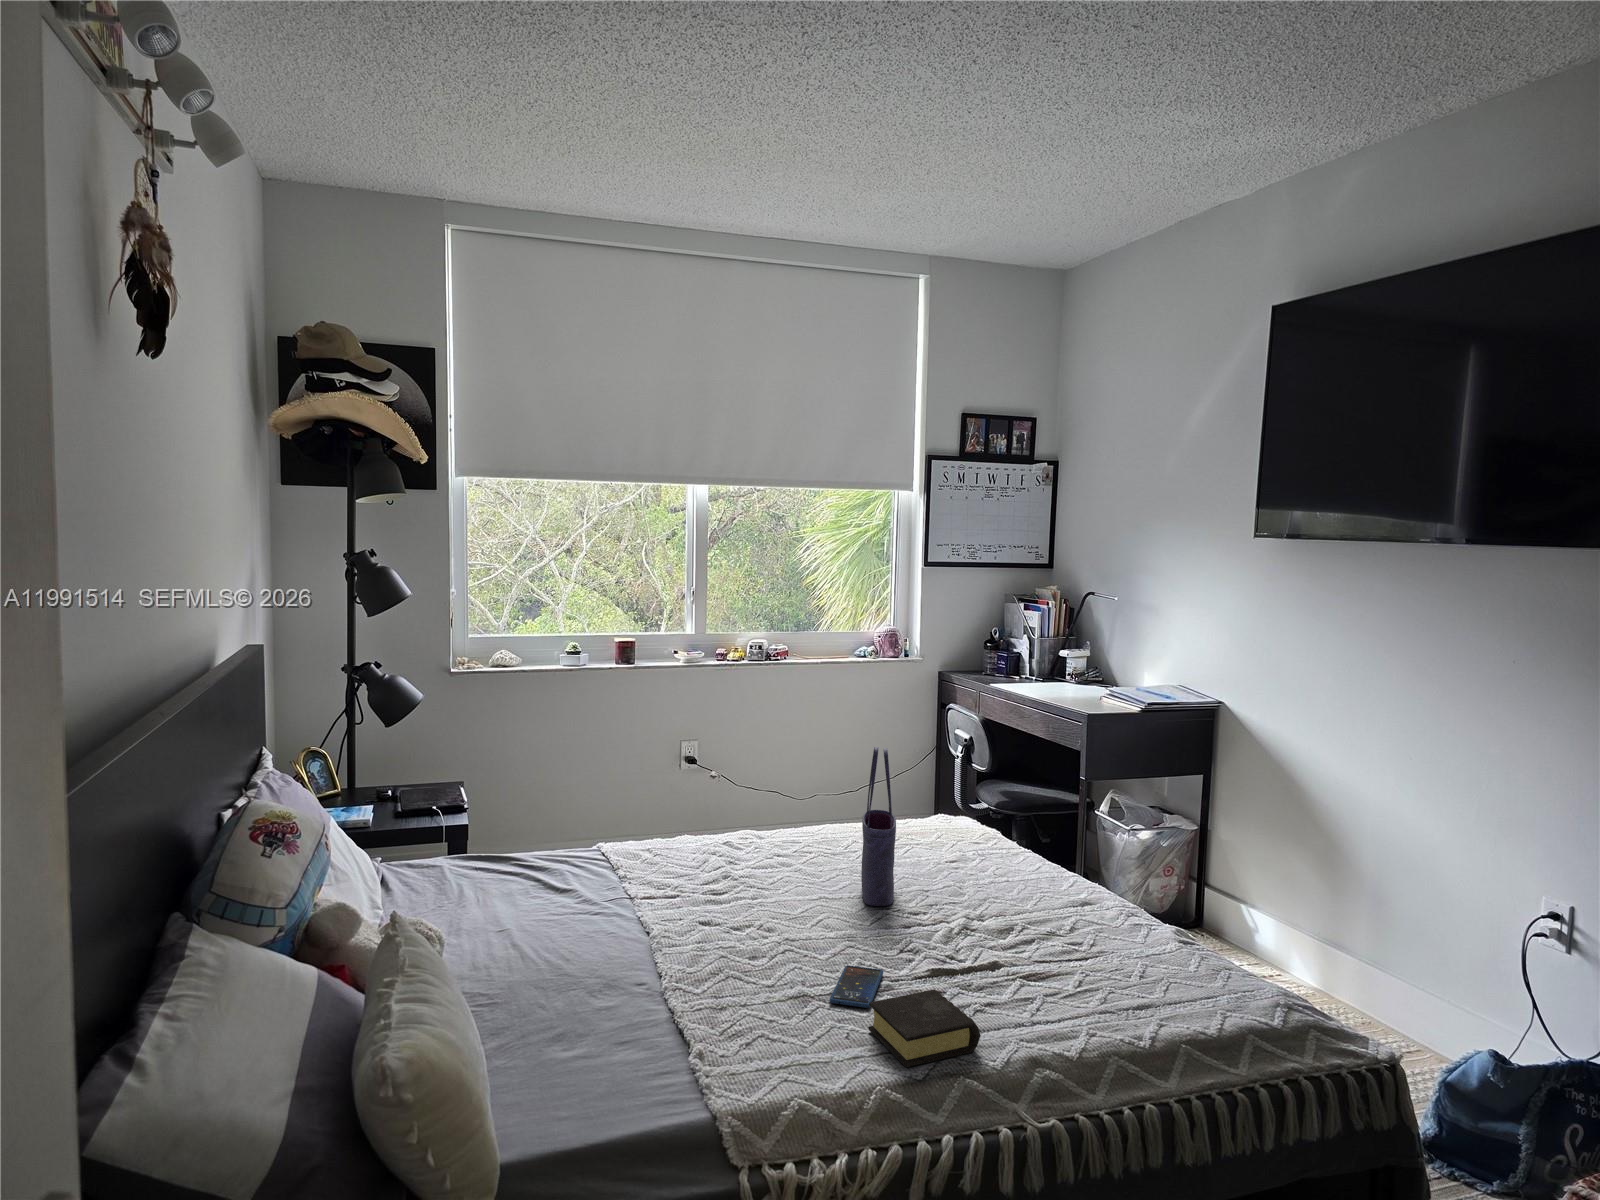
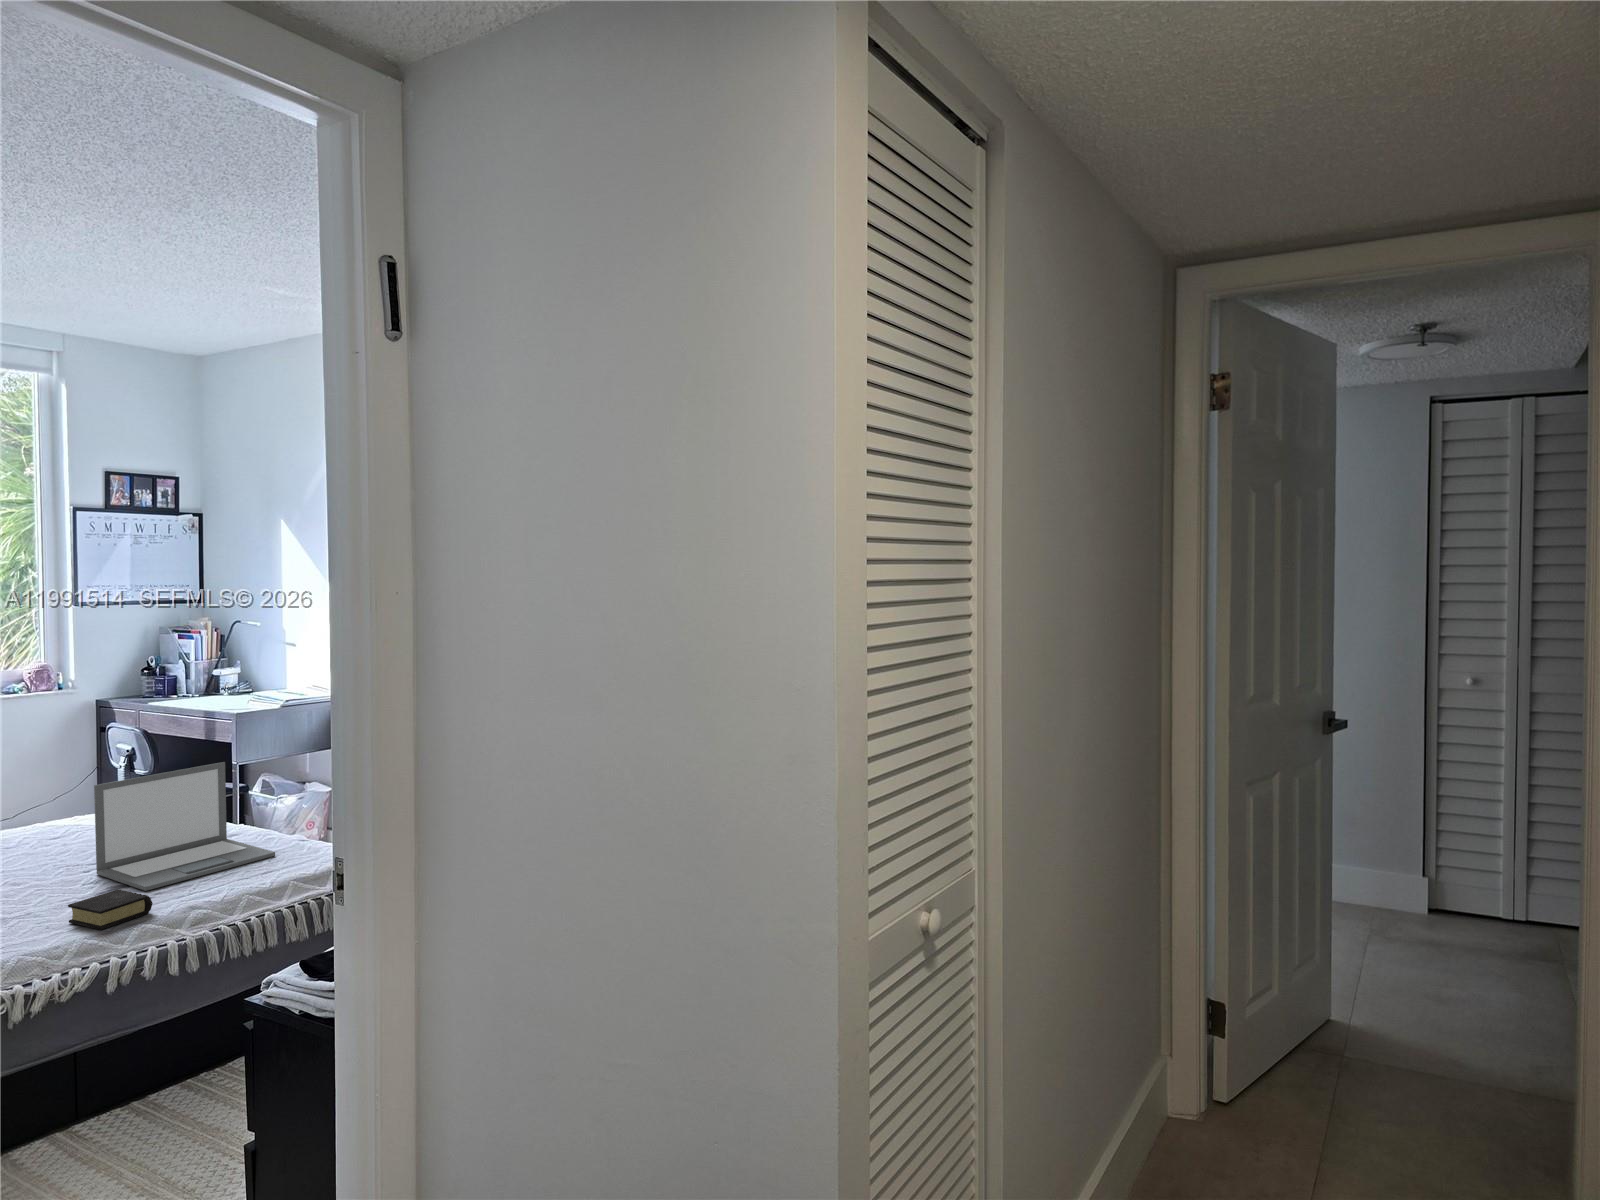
tote bag: present [861,747,896,906] -> none [42,753,74,869]
laptop: none [916,795,1157,992] -> present [94,762,275,891]
smartphone: present [829,965,883,1008] -> none [33,896,74,919]

